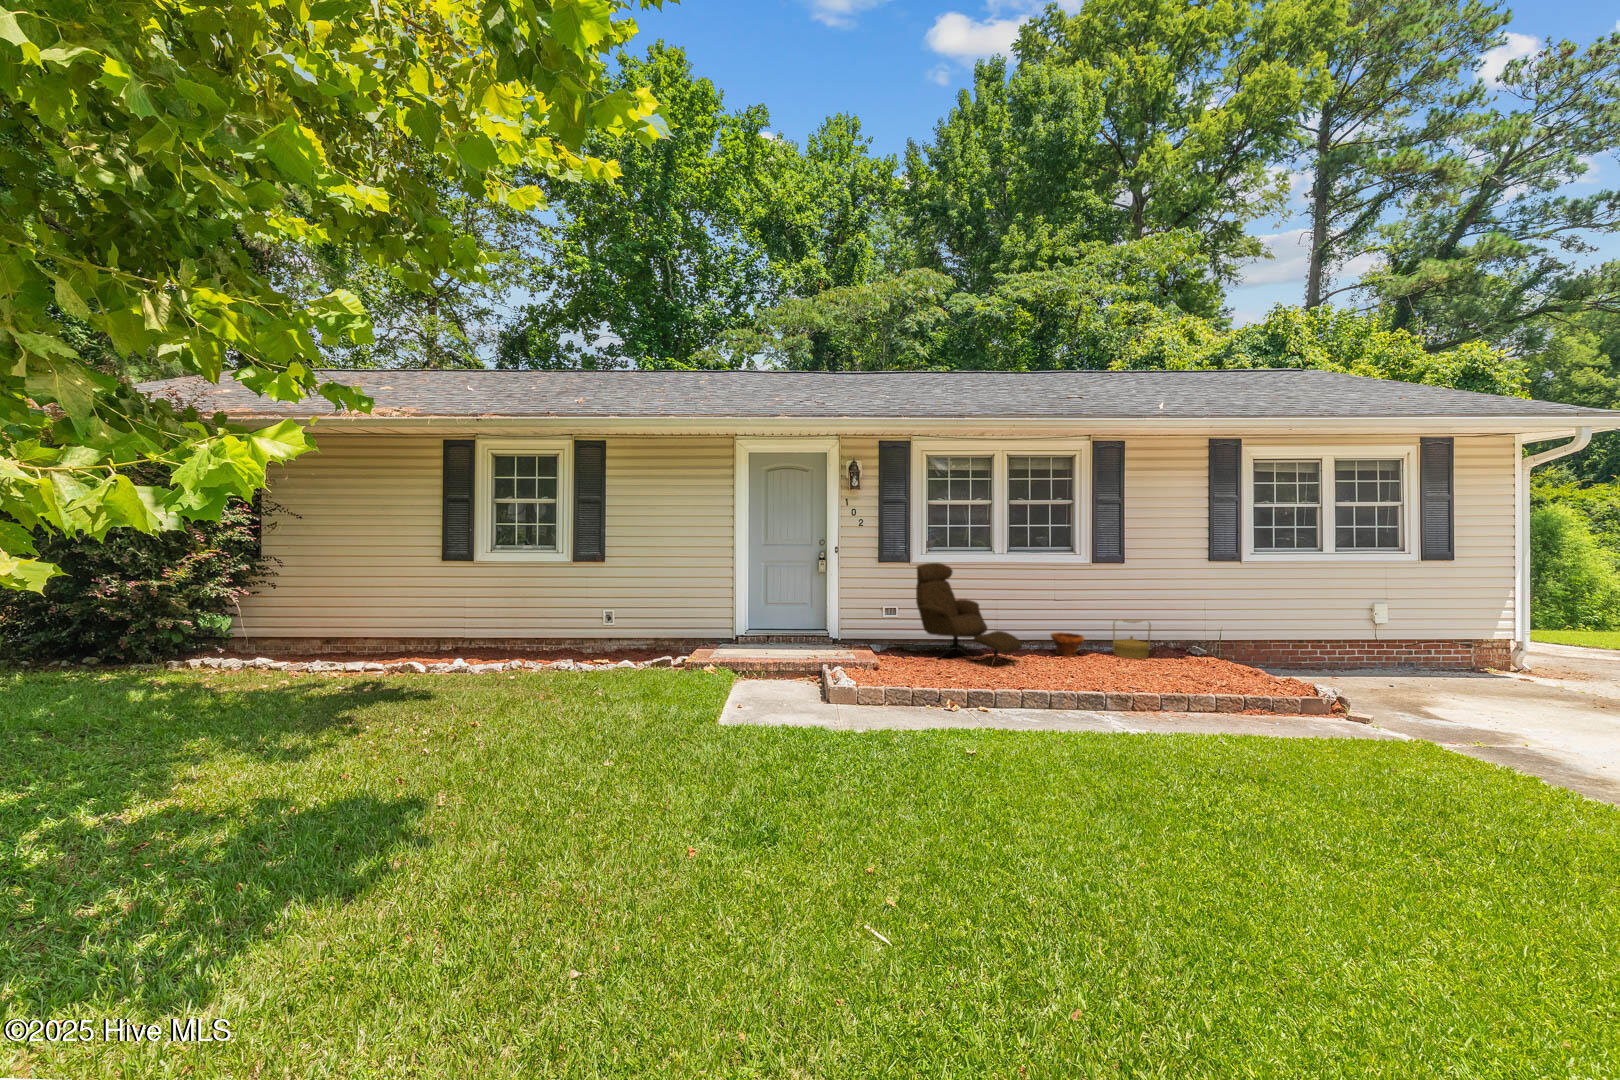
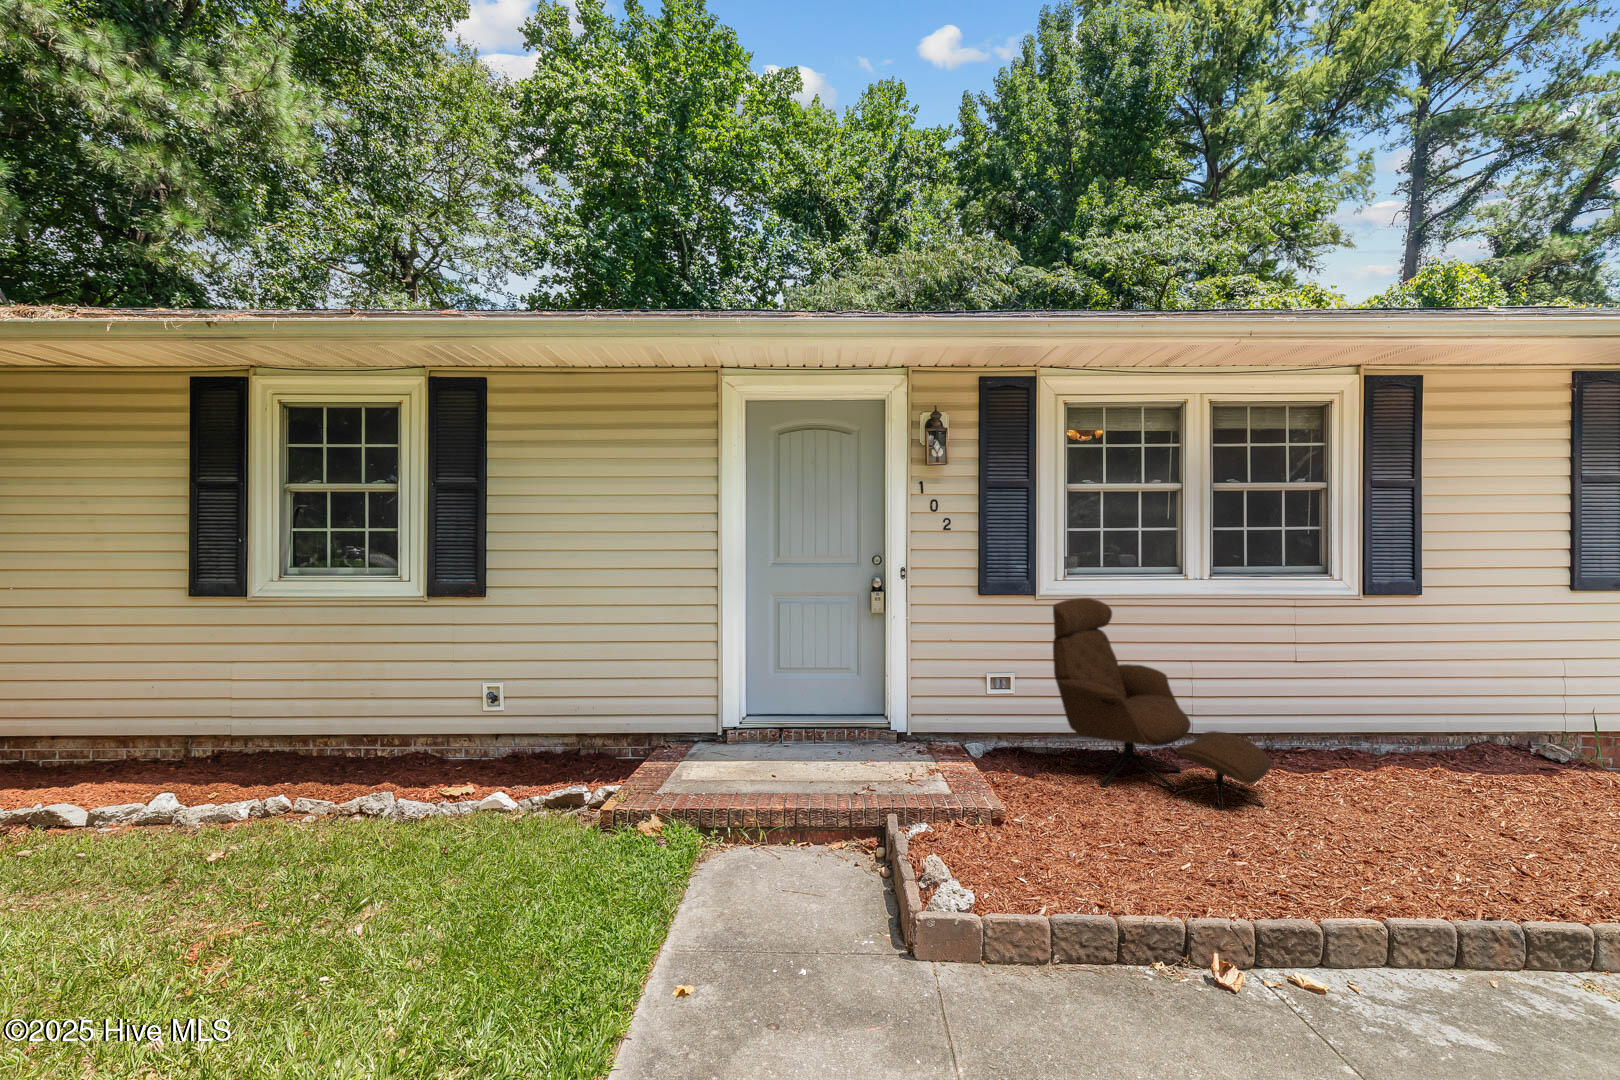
woven basket: present [1113,620,1151,659] -> none [1419,705,1501,783]
planter: present [1050,632,1084,656] -> none [1301,726,1374,777]

